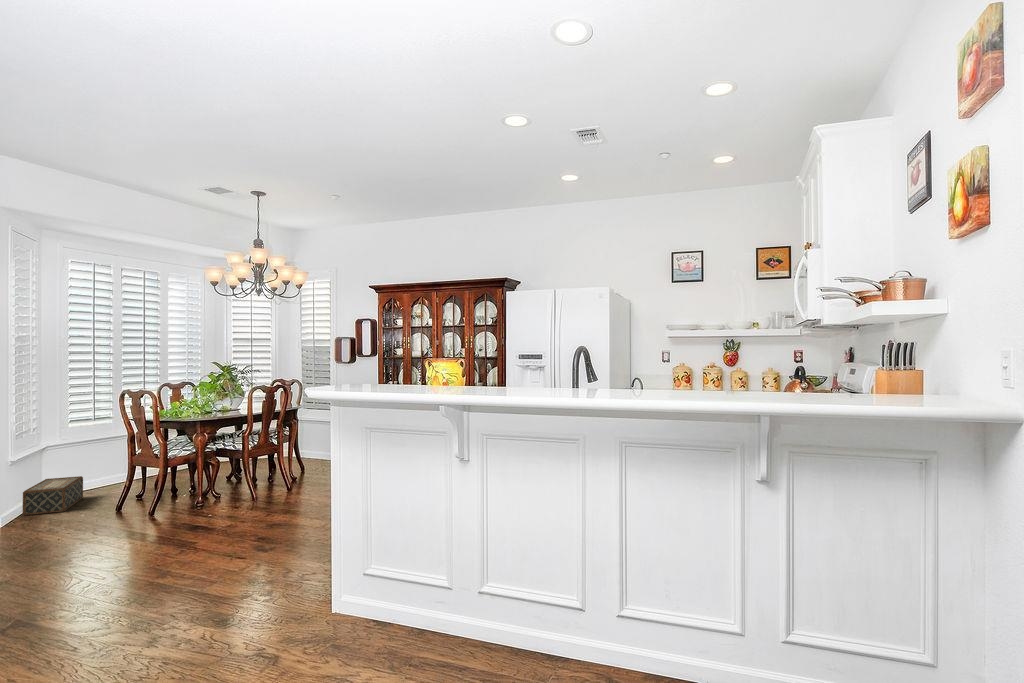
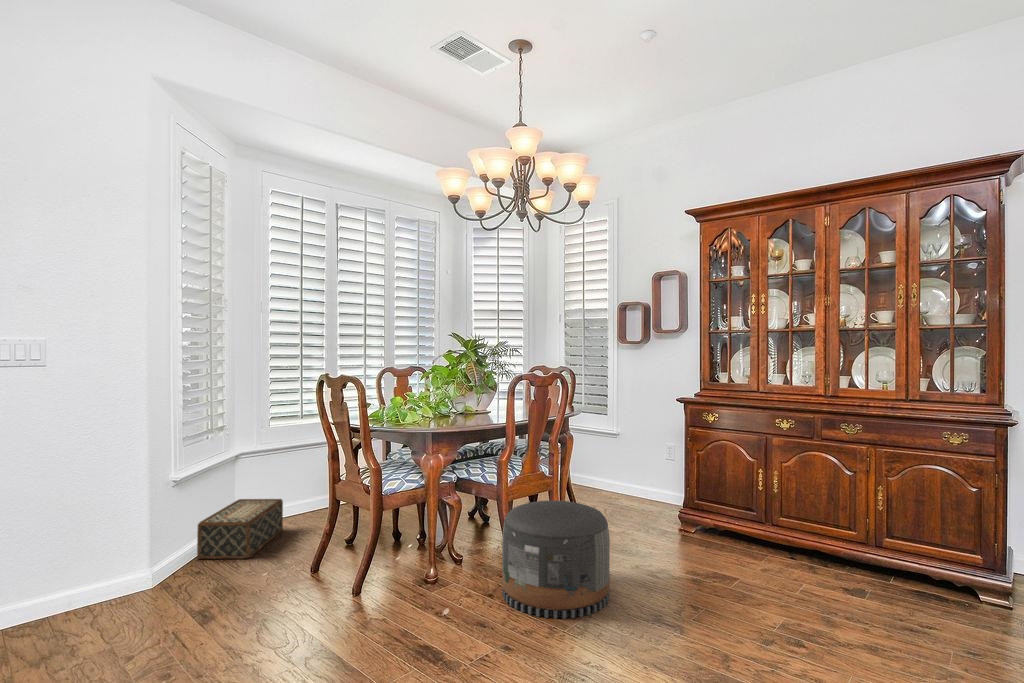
pouf: none [244,456,306,512] -> present [502,500,610,619]

